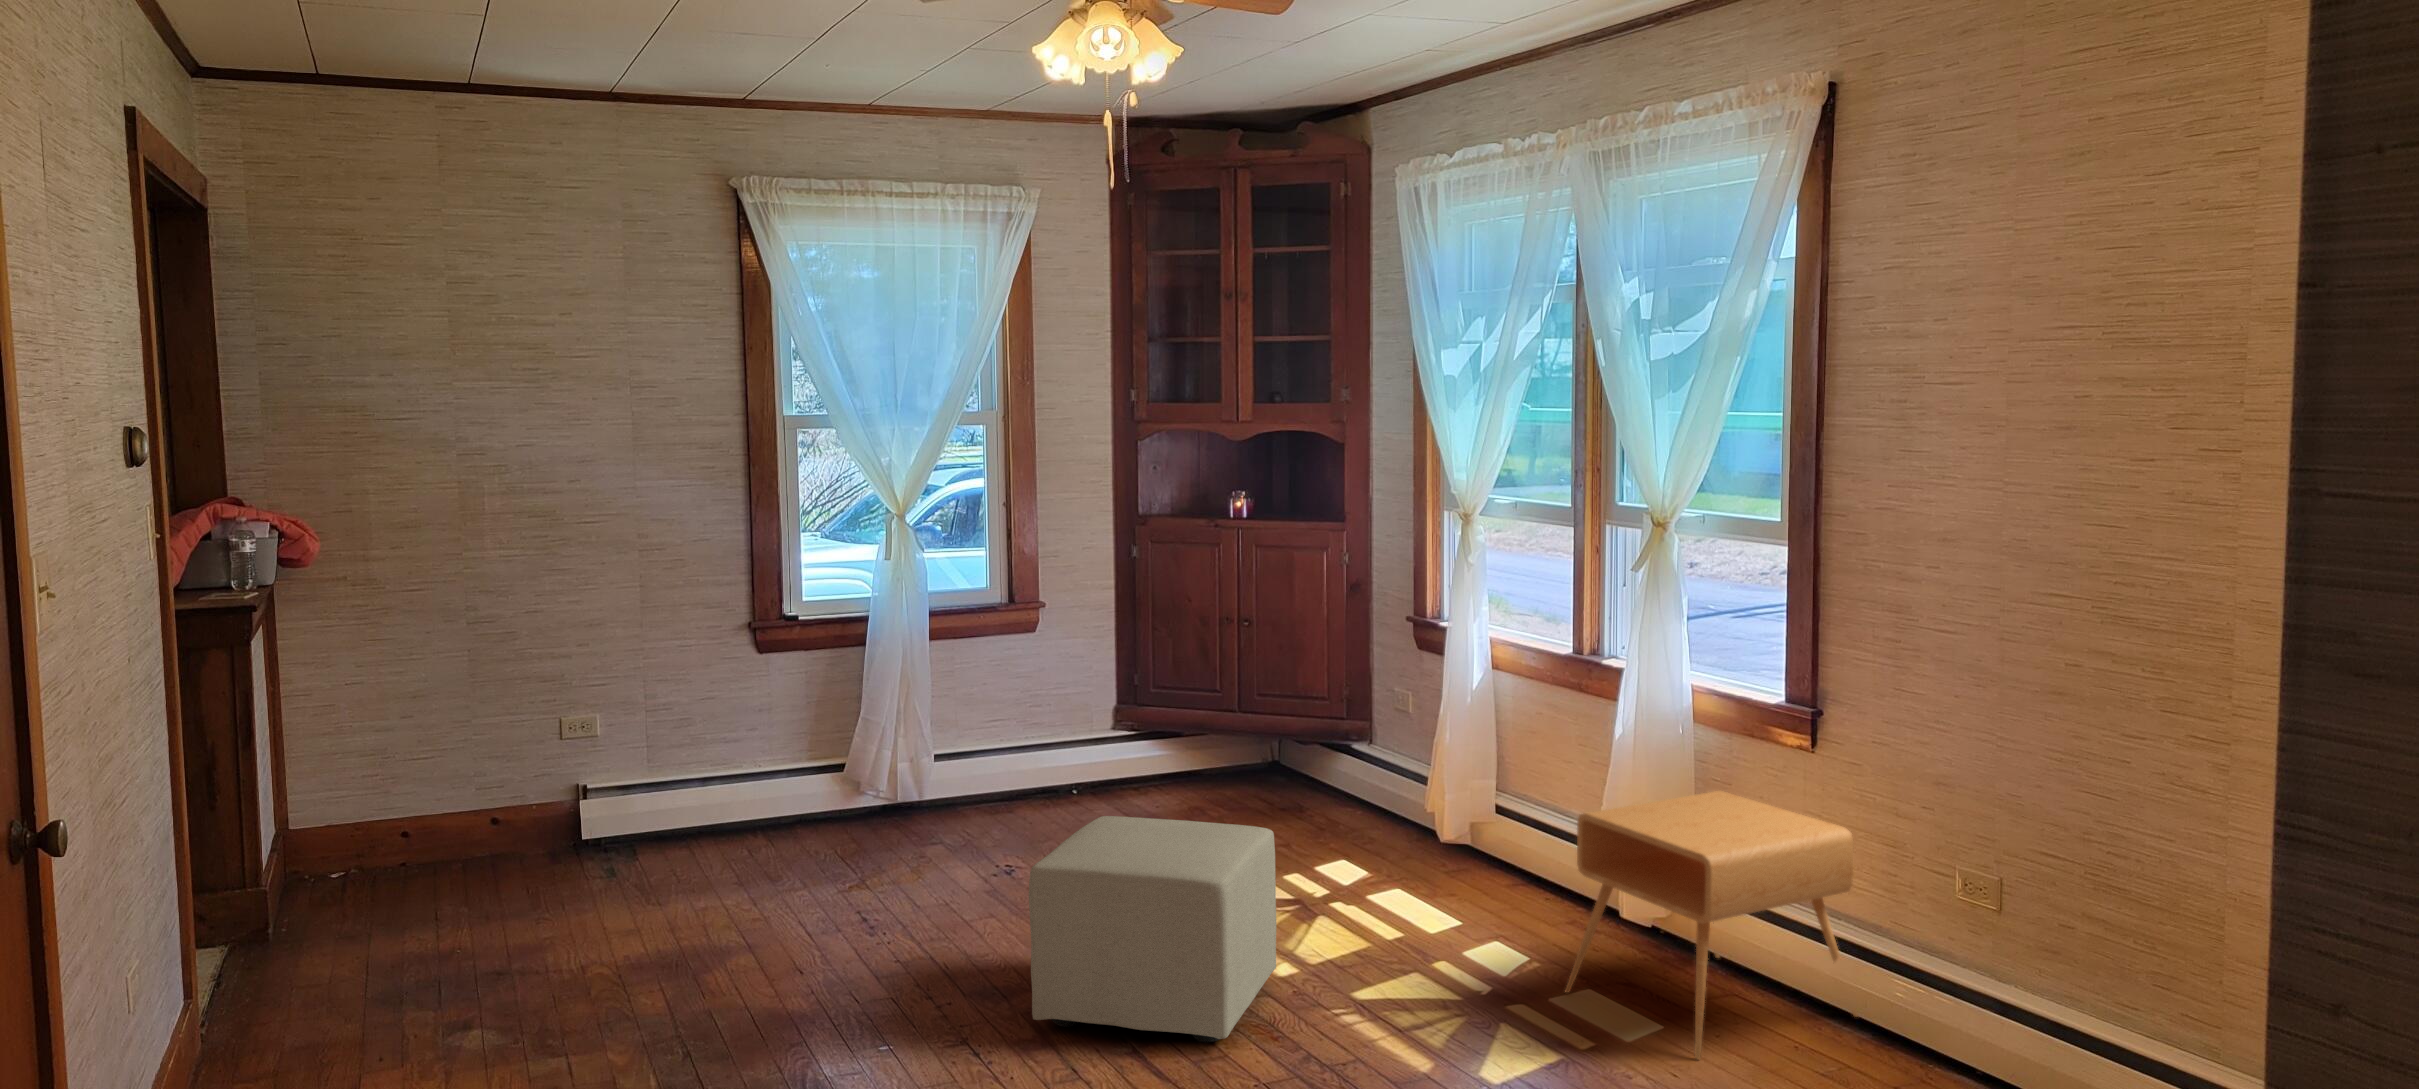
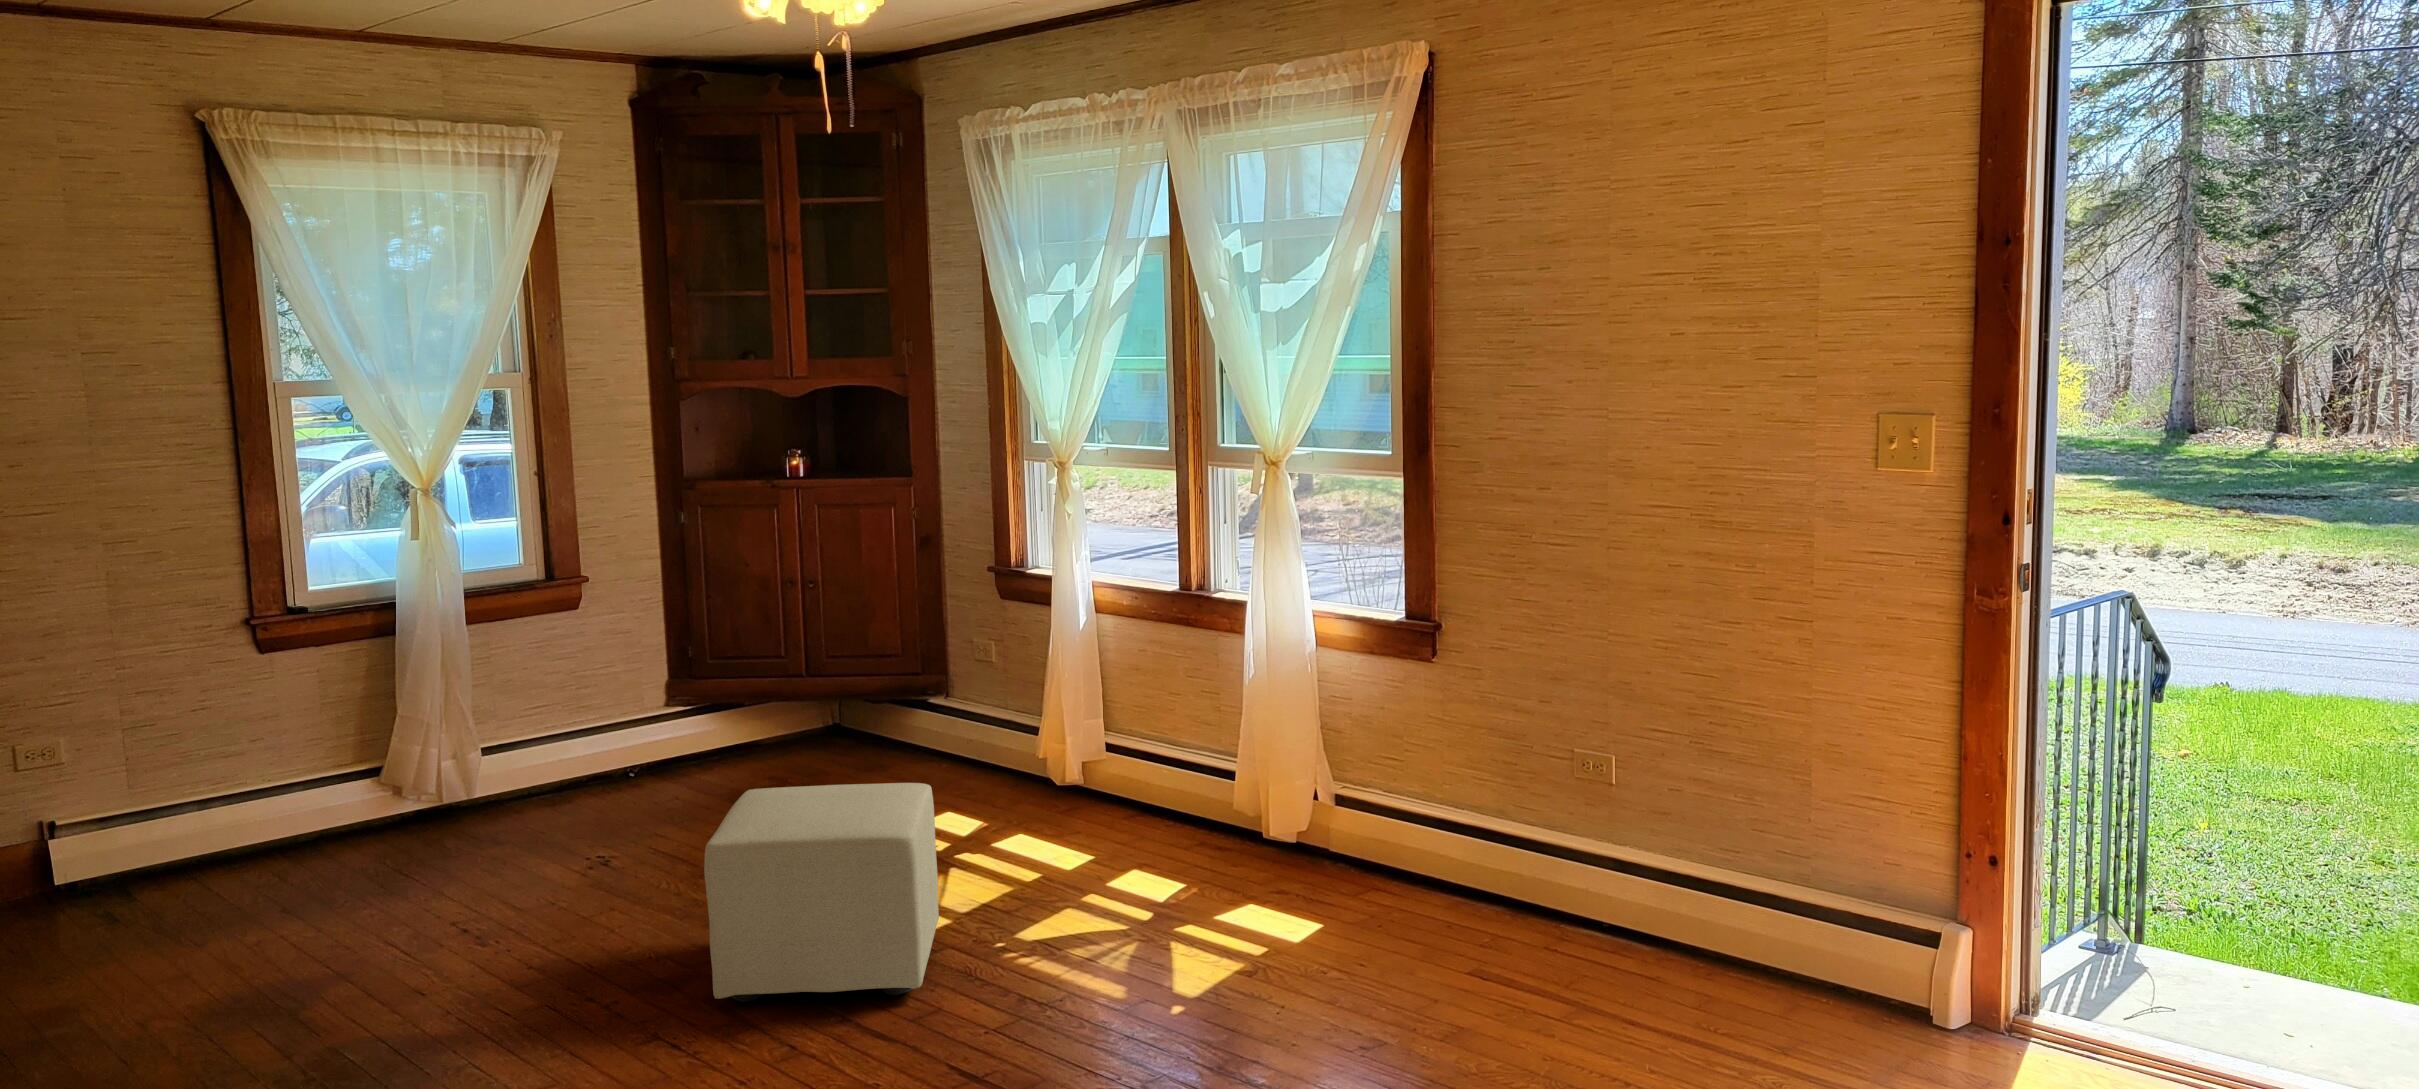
side table: present [1565,790,1858,1059] -> none [1210,707,1461,944]

